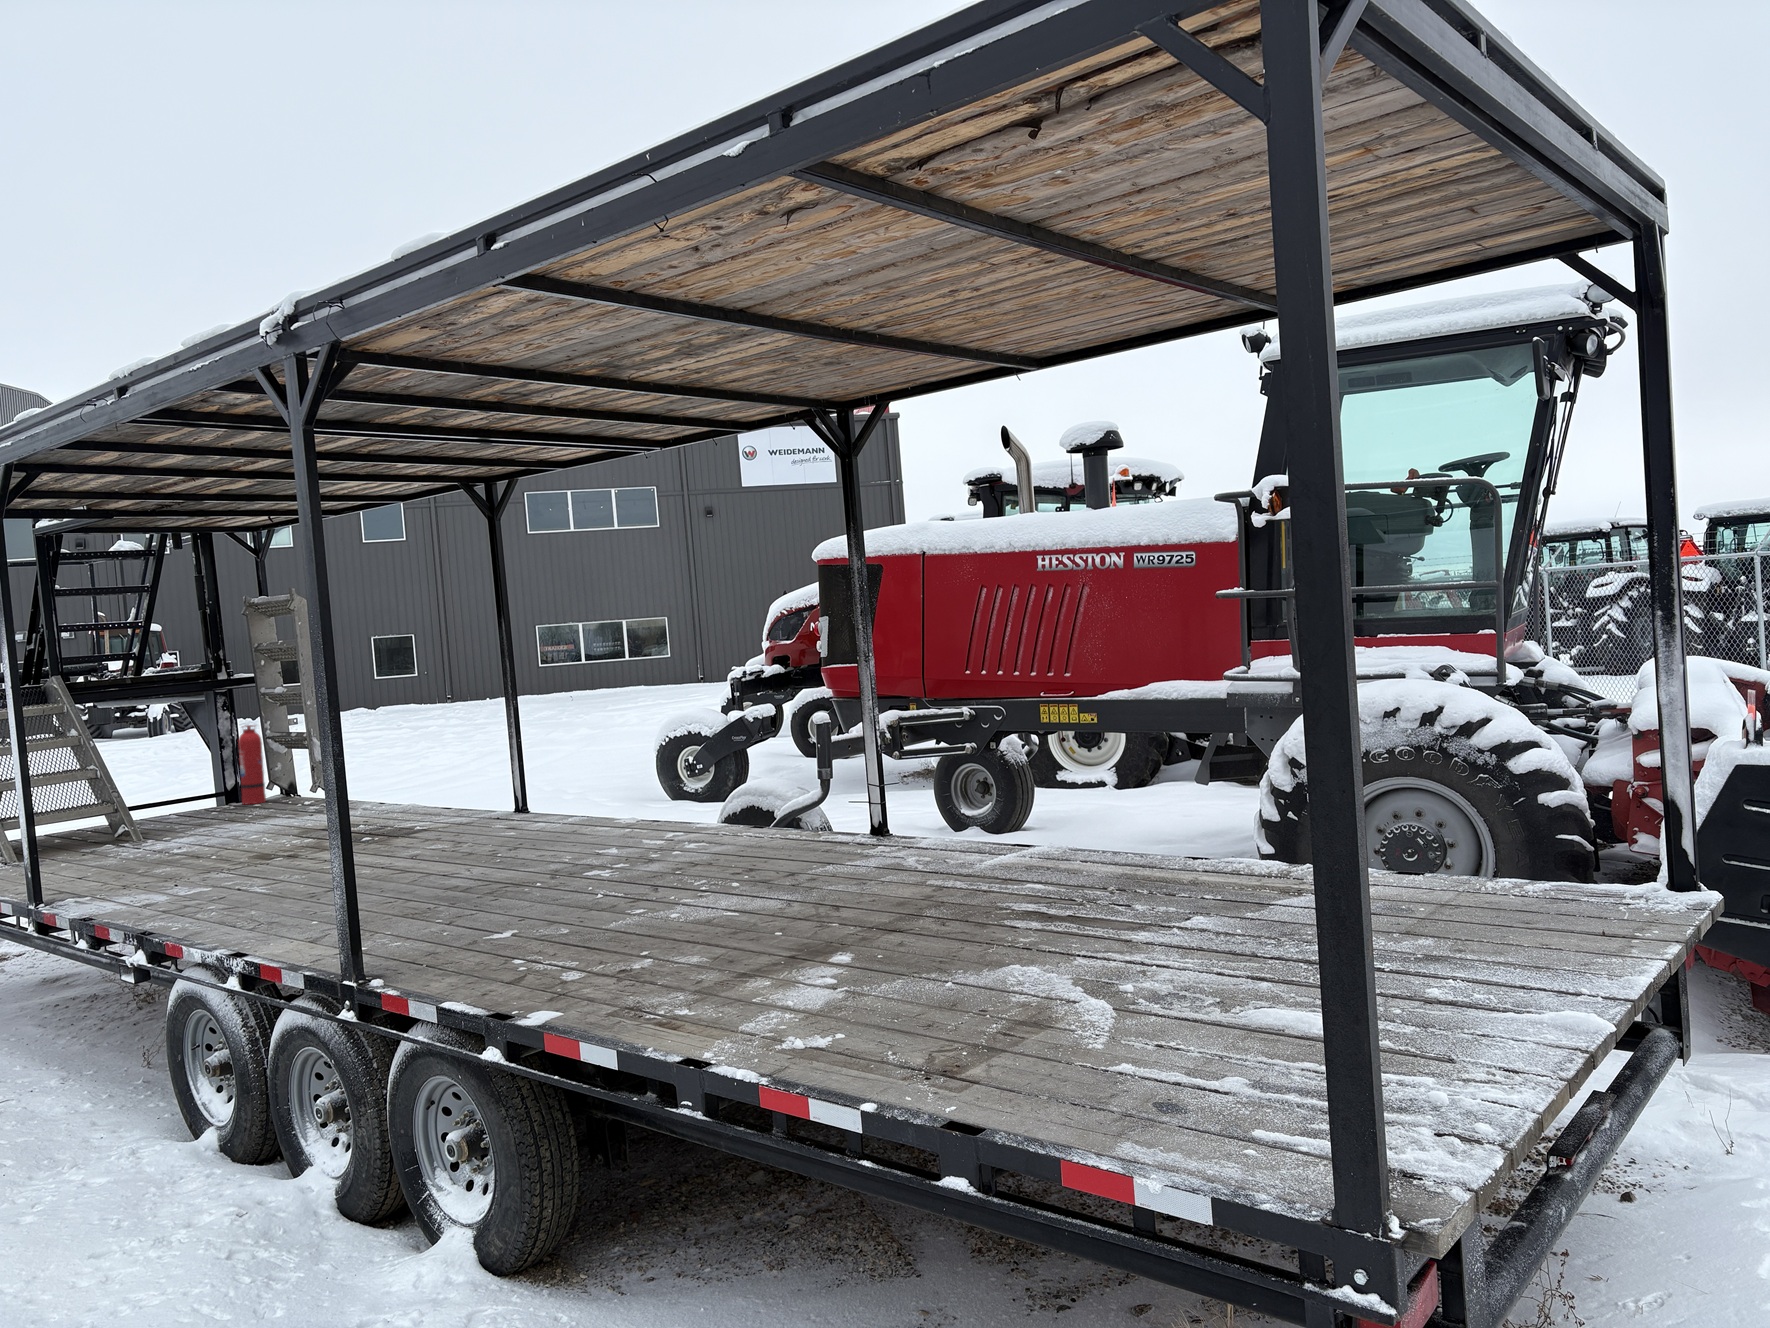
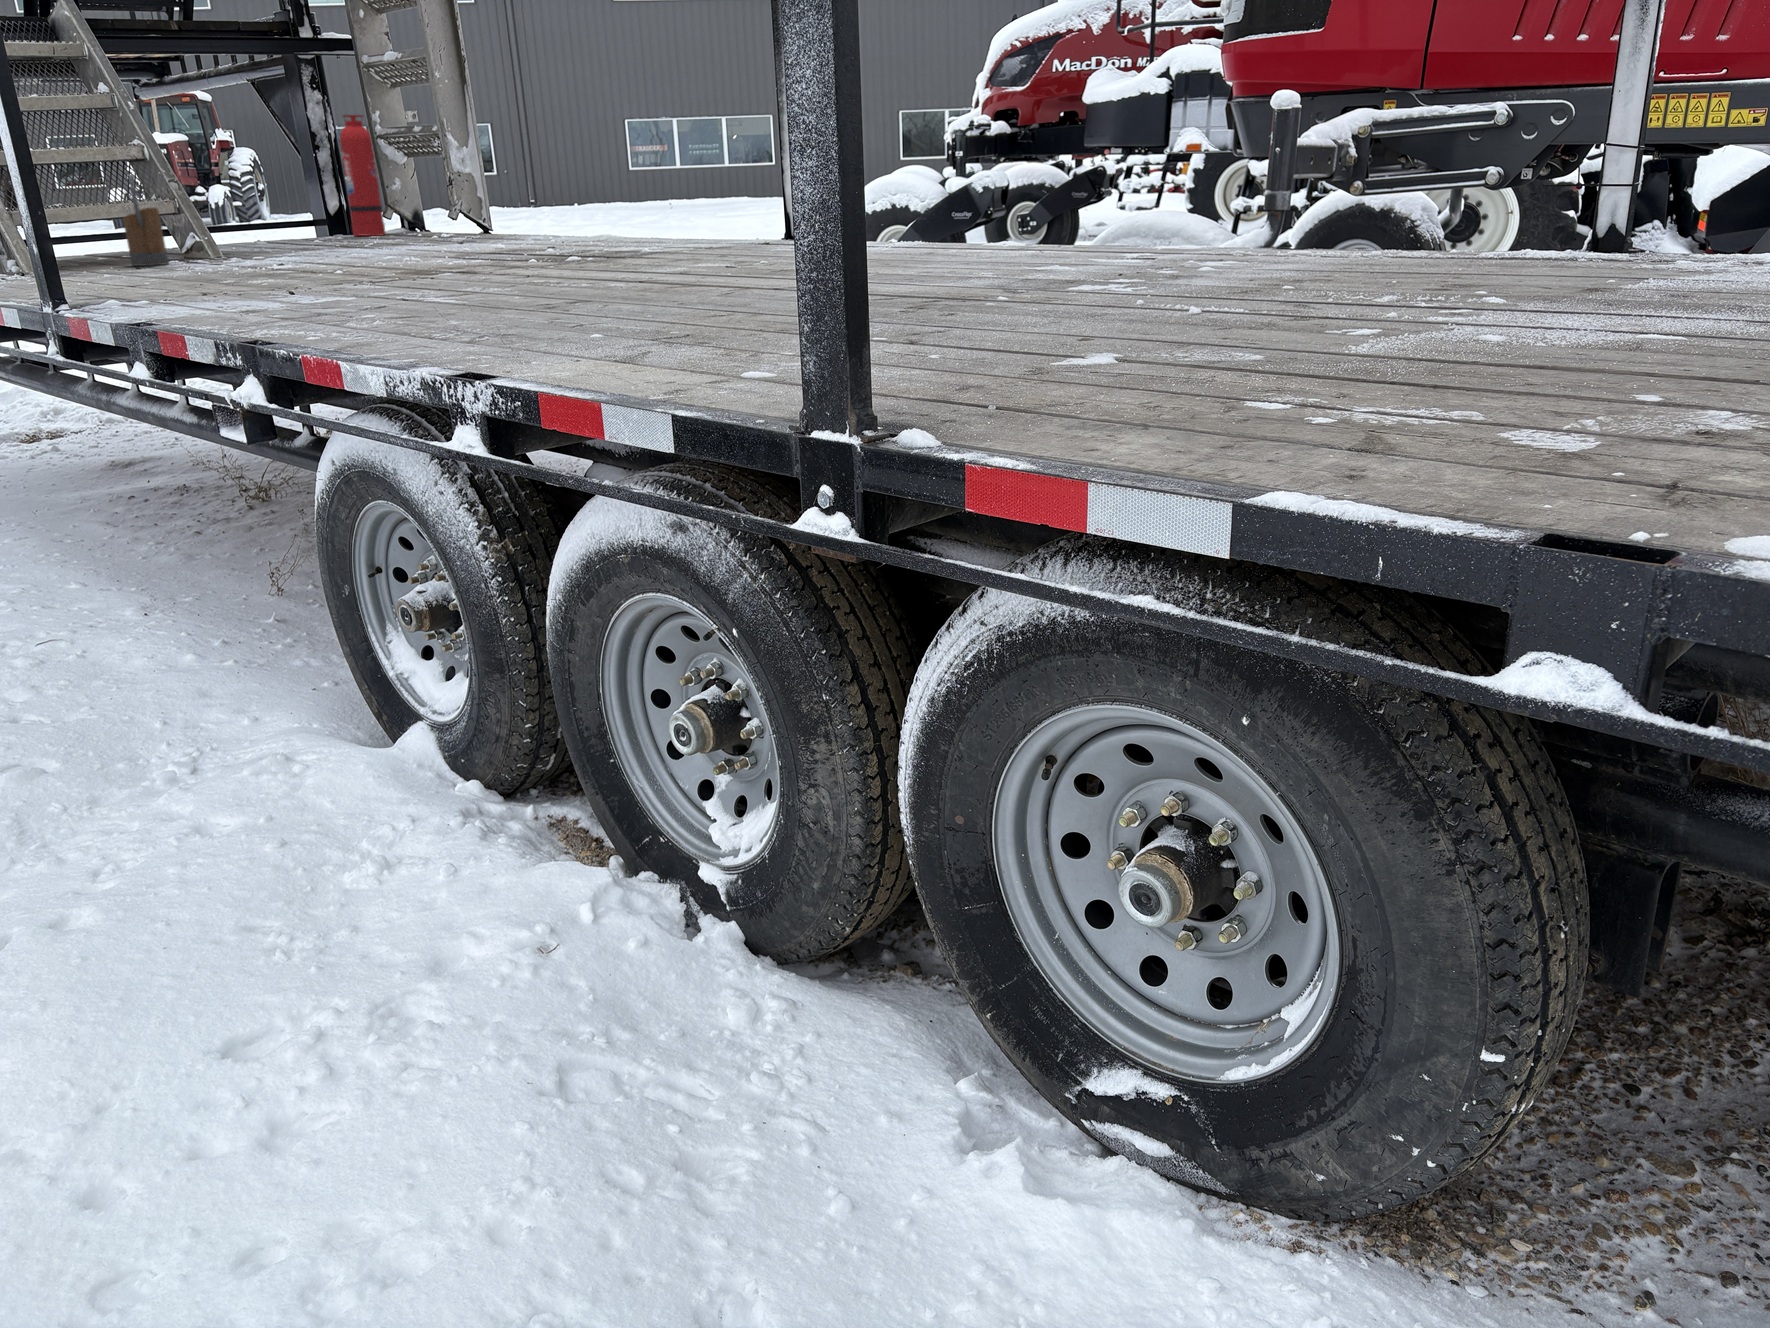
watering can: none [79,794,107,851] -> present [123,174,169,266]

